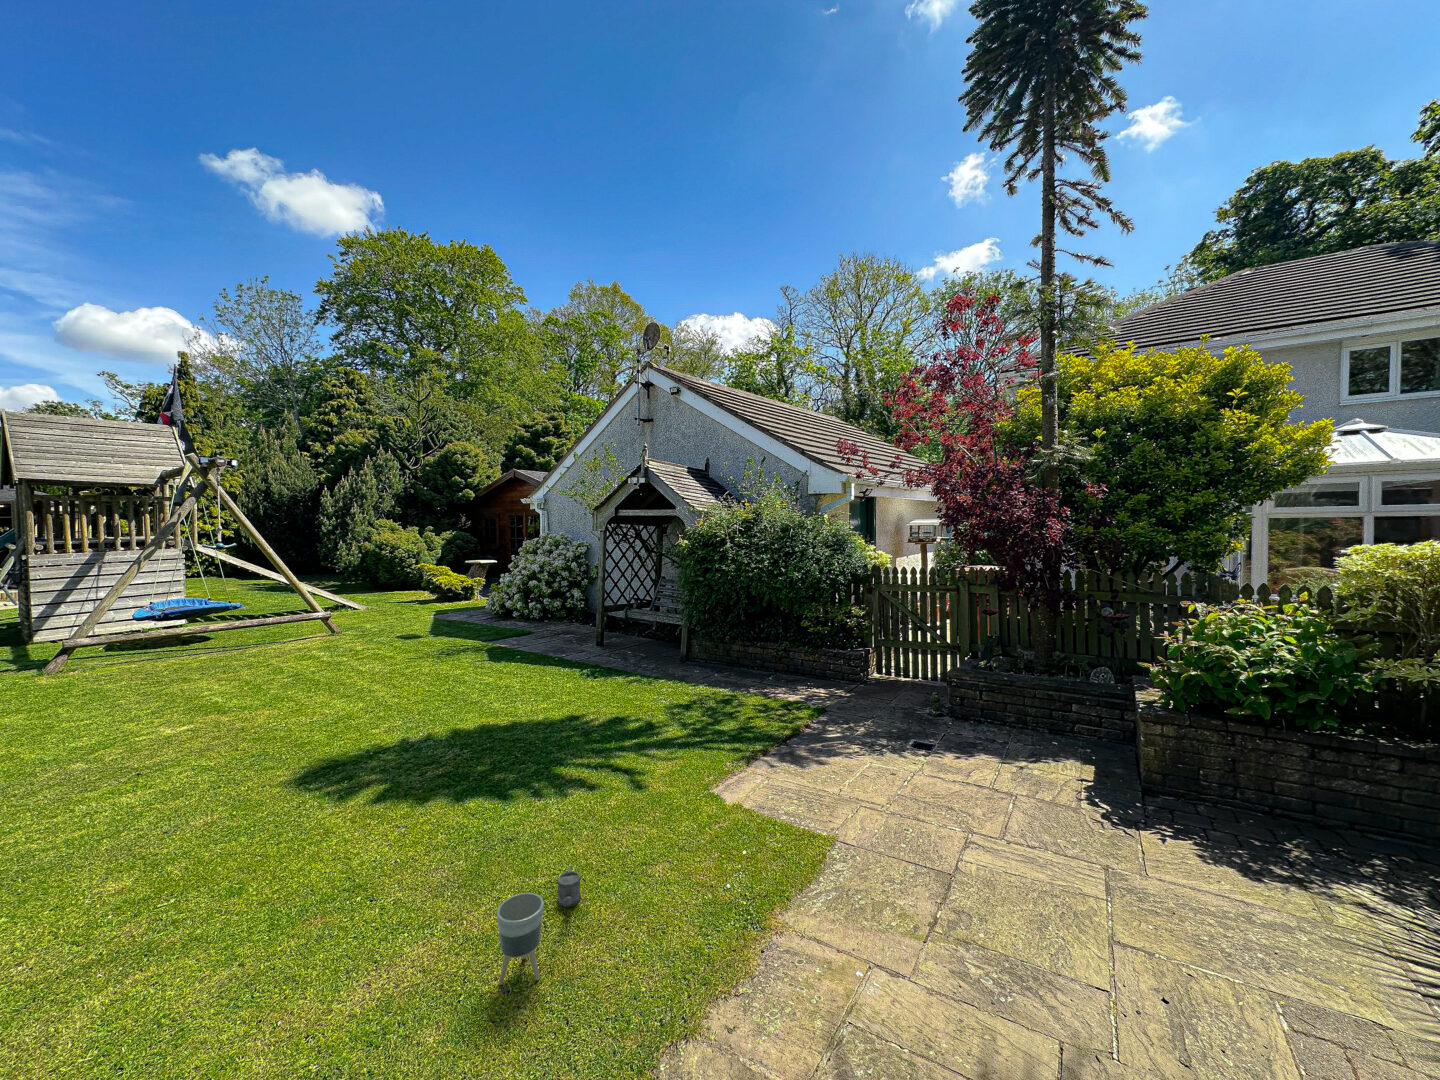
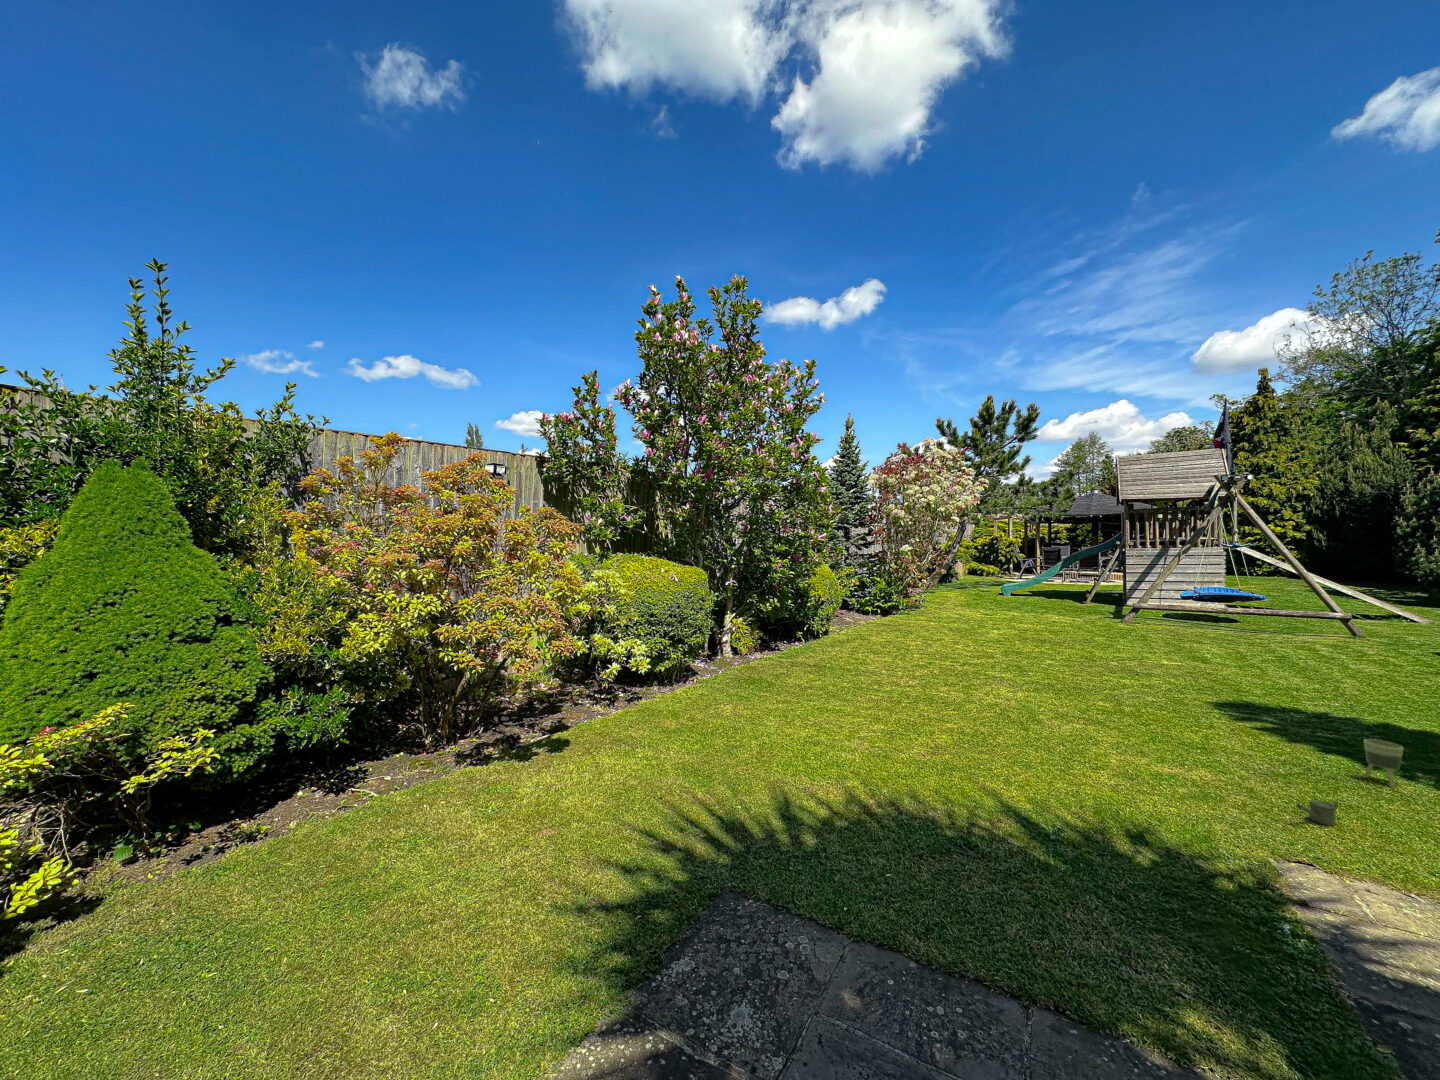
planter: present [497,893,544,985] -> present [1364,739,1403,787]

